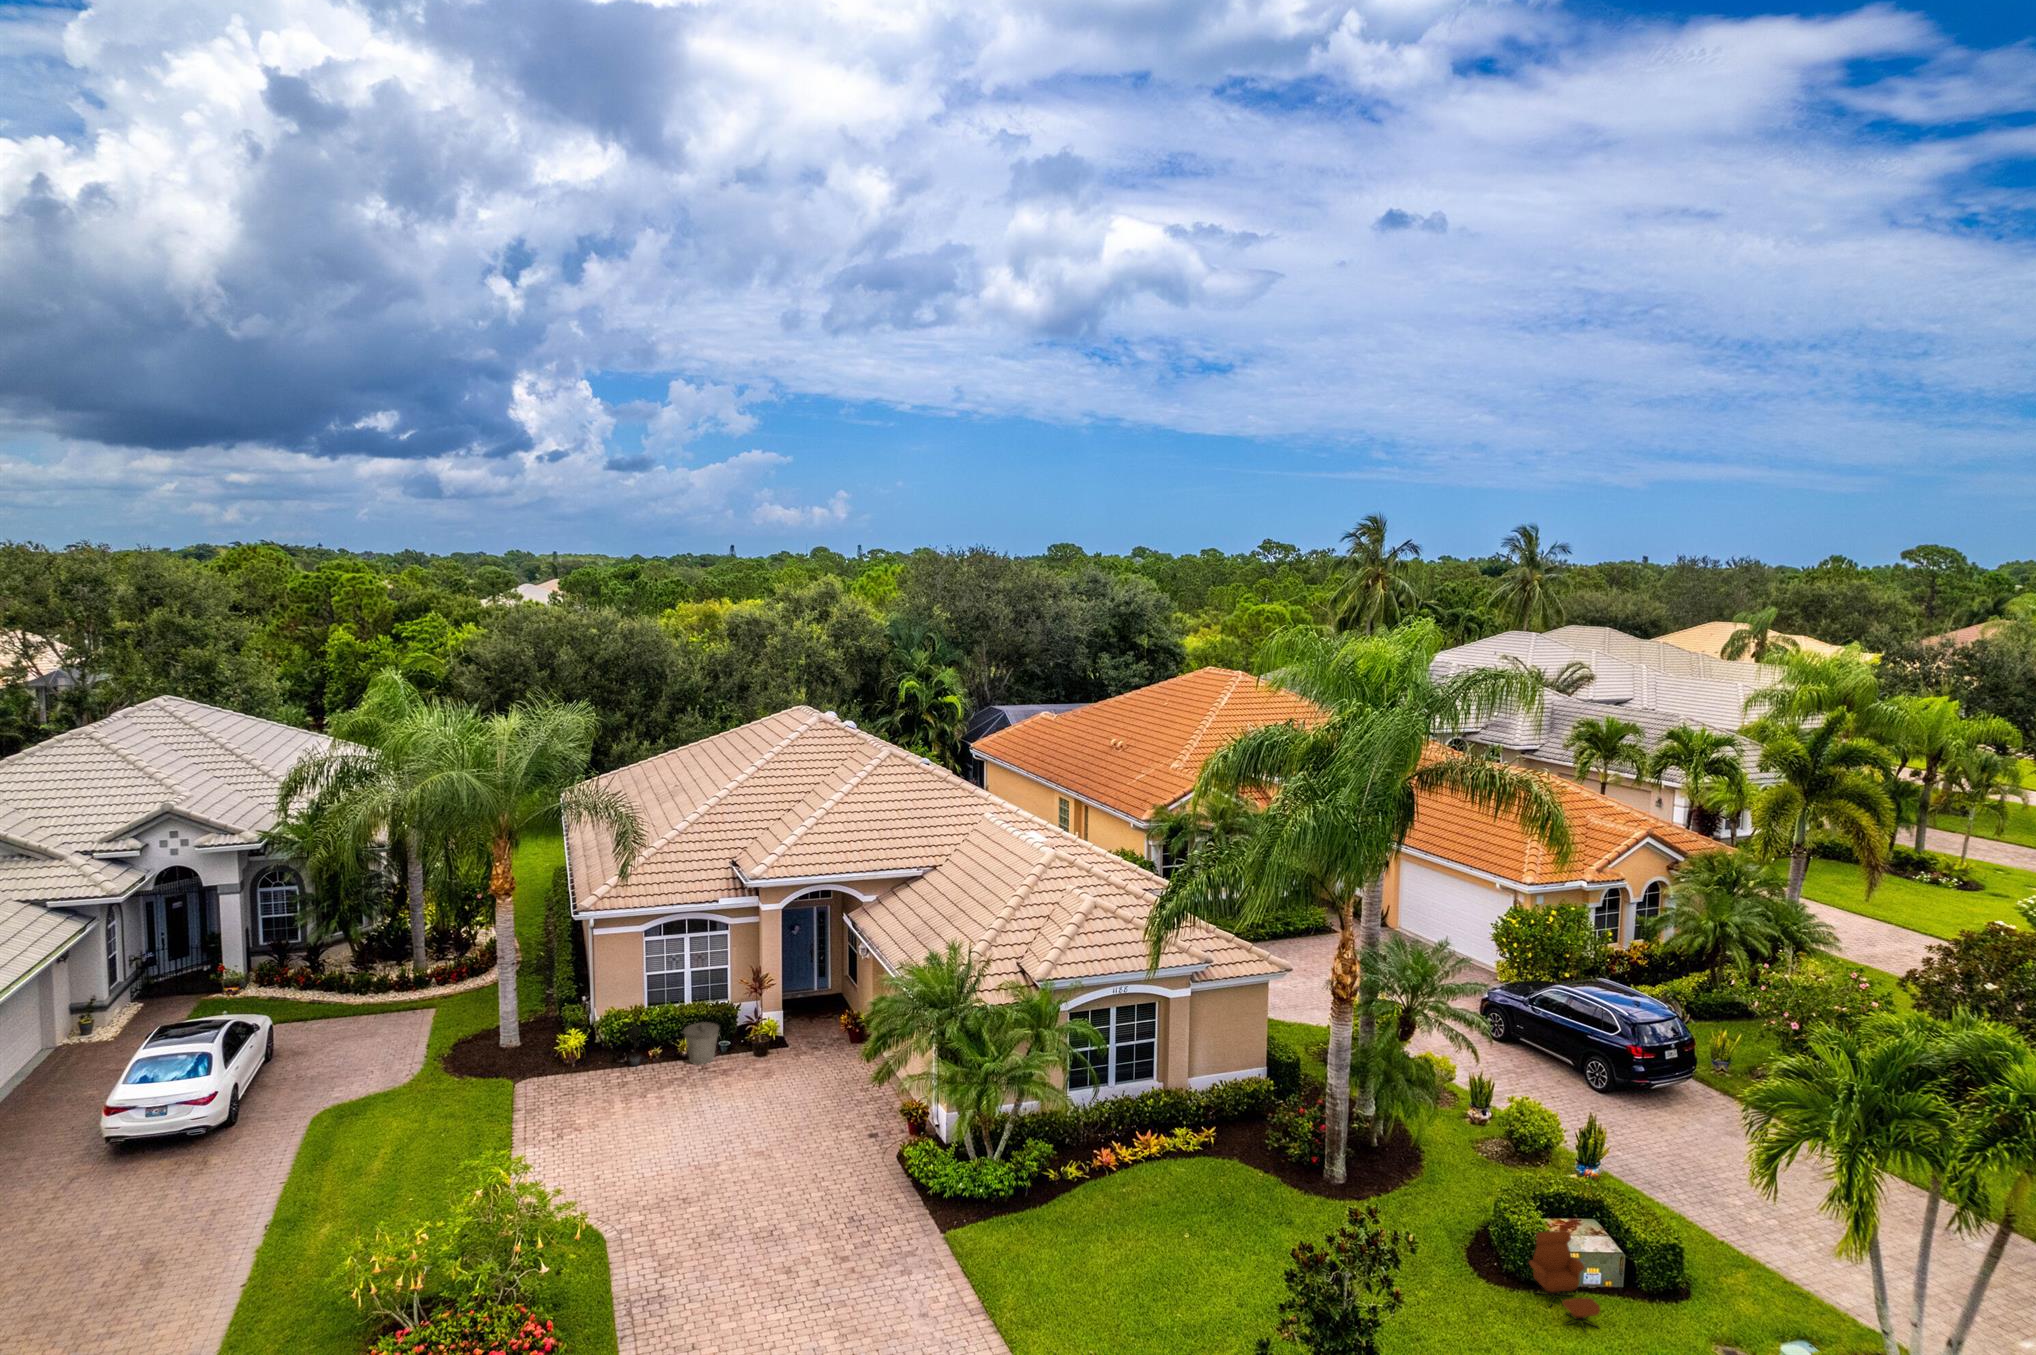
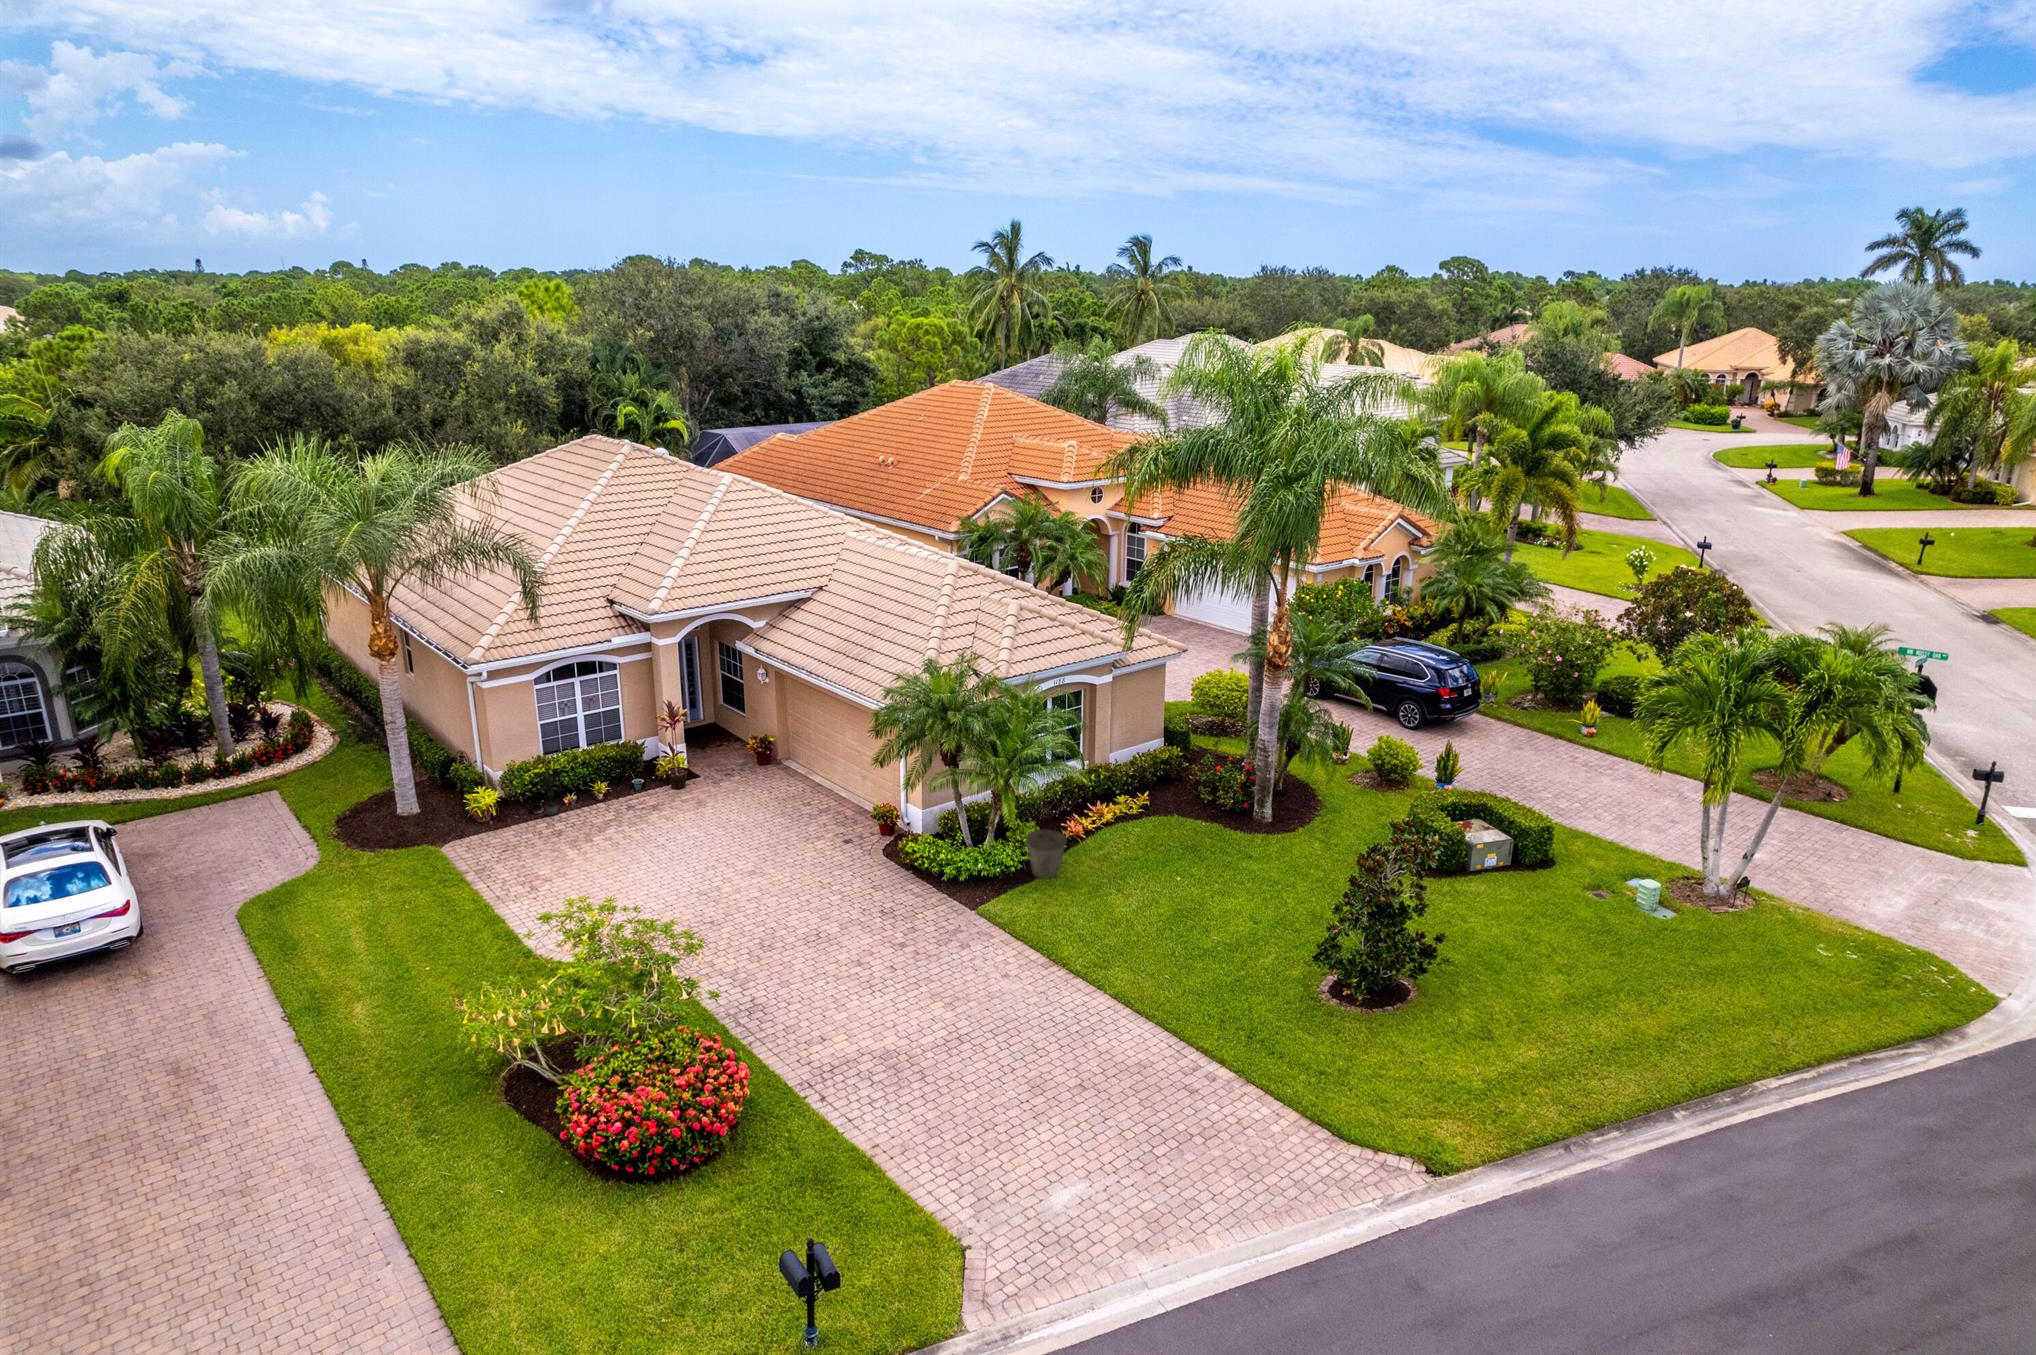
trash can: present [683,1022,719,1065] -> present [1026,830,1067,879]
lounge chair: present [1529,1230,1600,1334] -> none [1437,821,1493,891]

